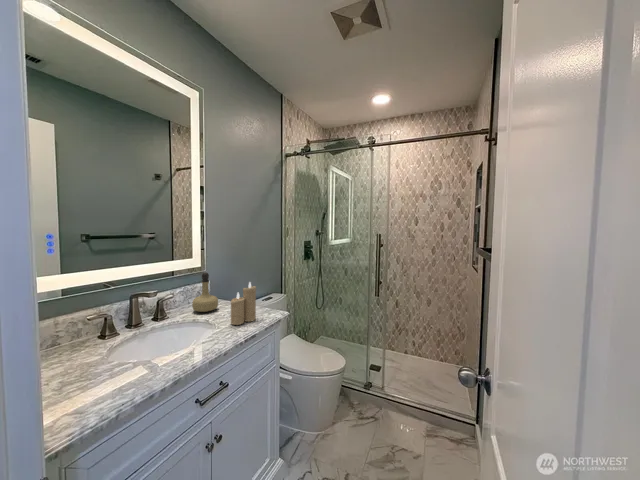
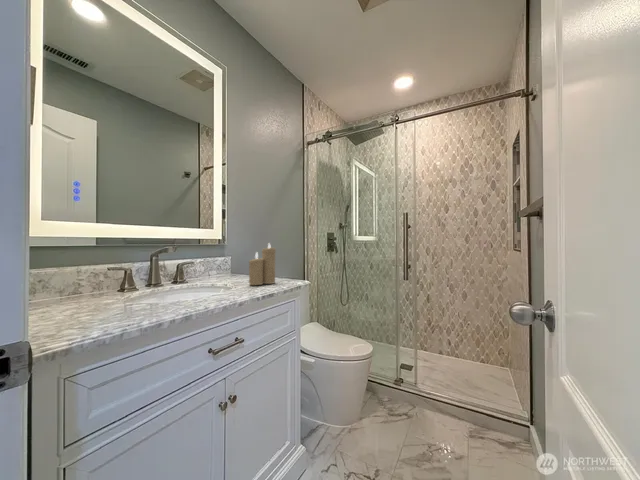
perfume bottle: present [192,272,218,312] -> none [212,239,238,280]

